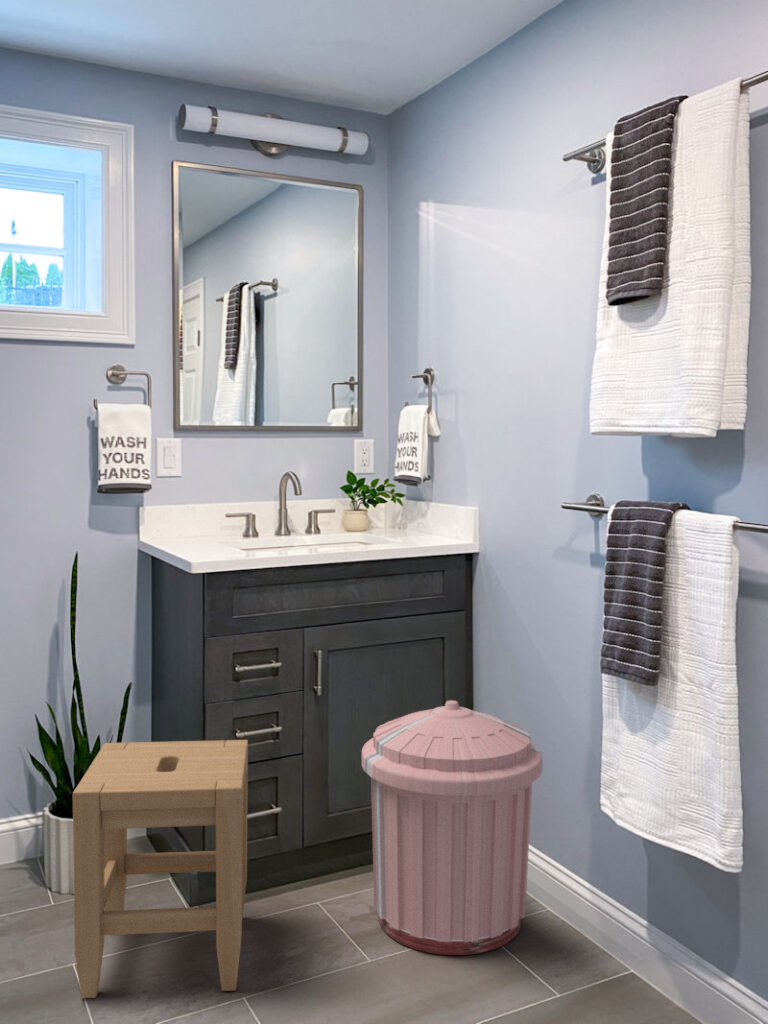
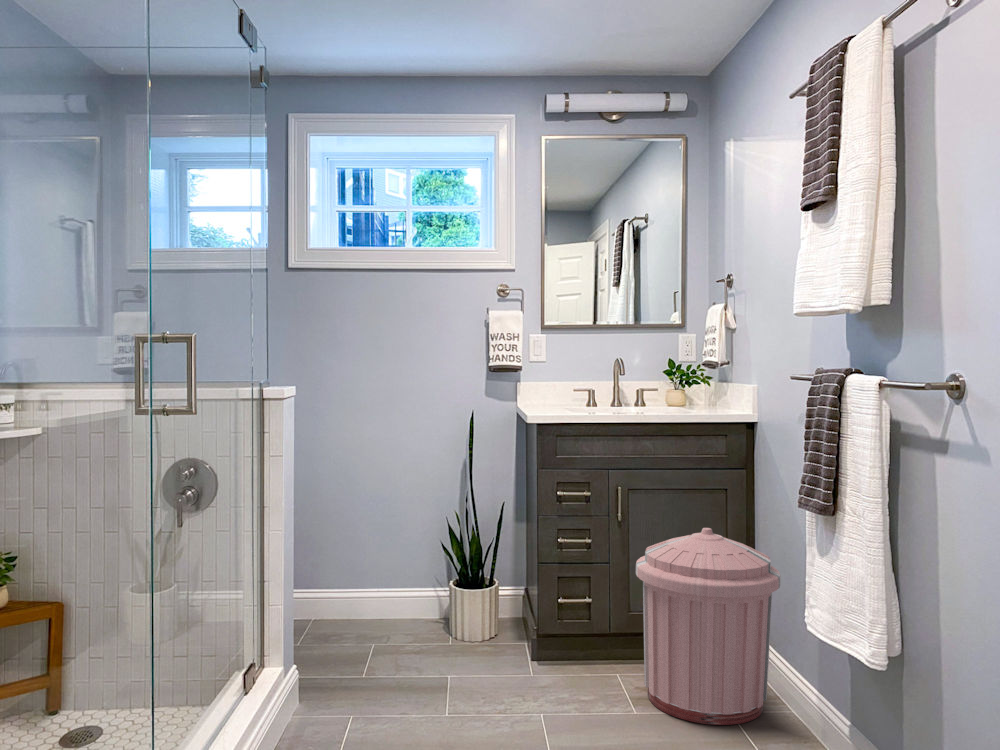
stool: present [73,740,248,998] -> none [426,534,560,708]

